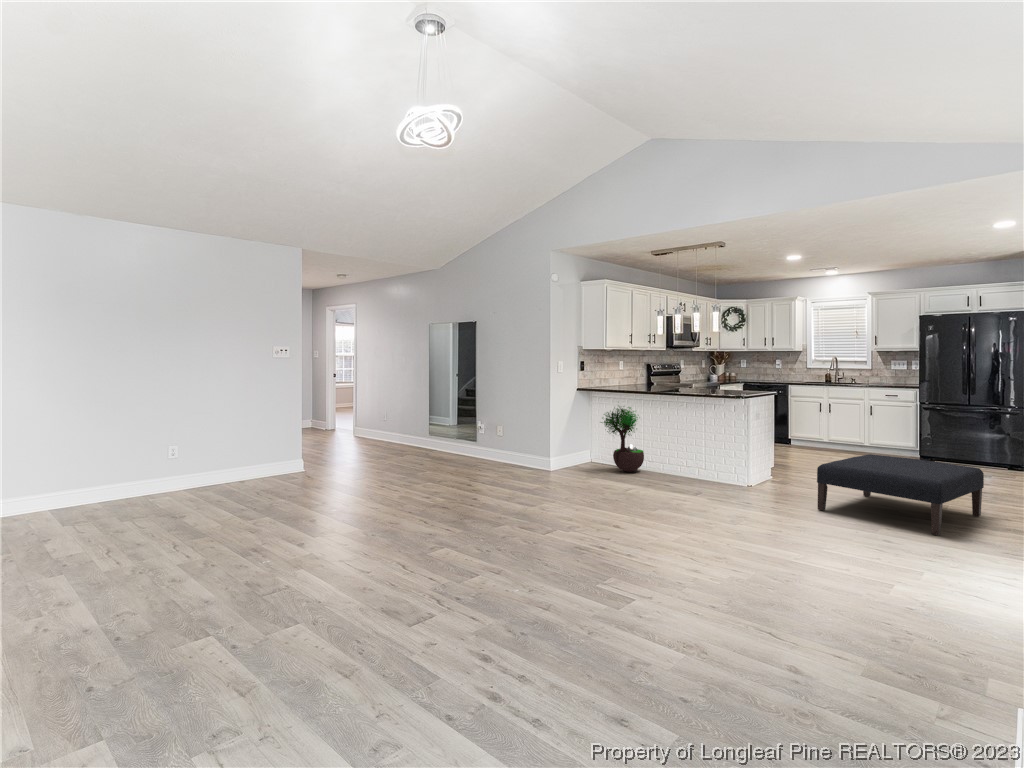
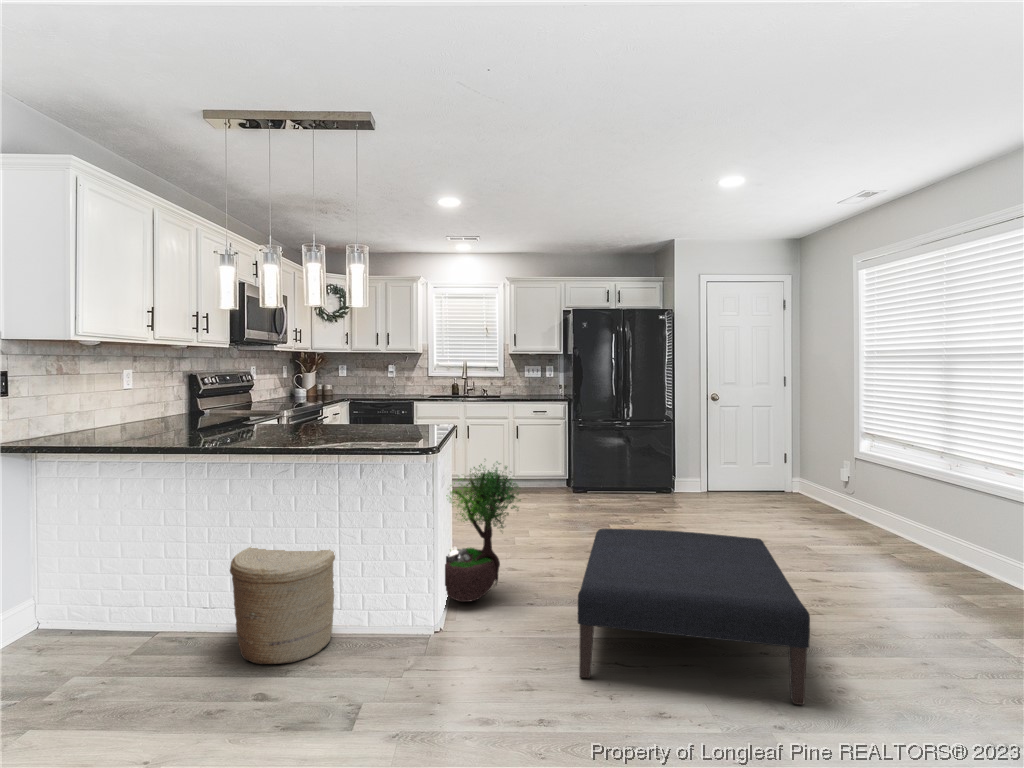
potted tree: present [601,407,644,472] -> present [445,462,521,602]
woven basket: none [661,437,707,486] -> present [230,547,335,665]

